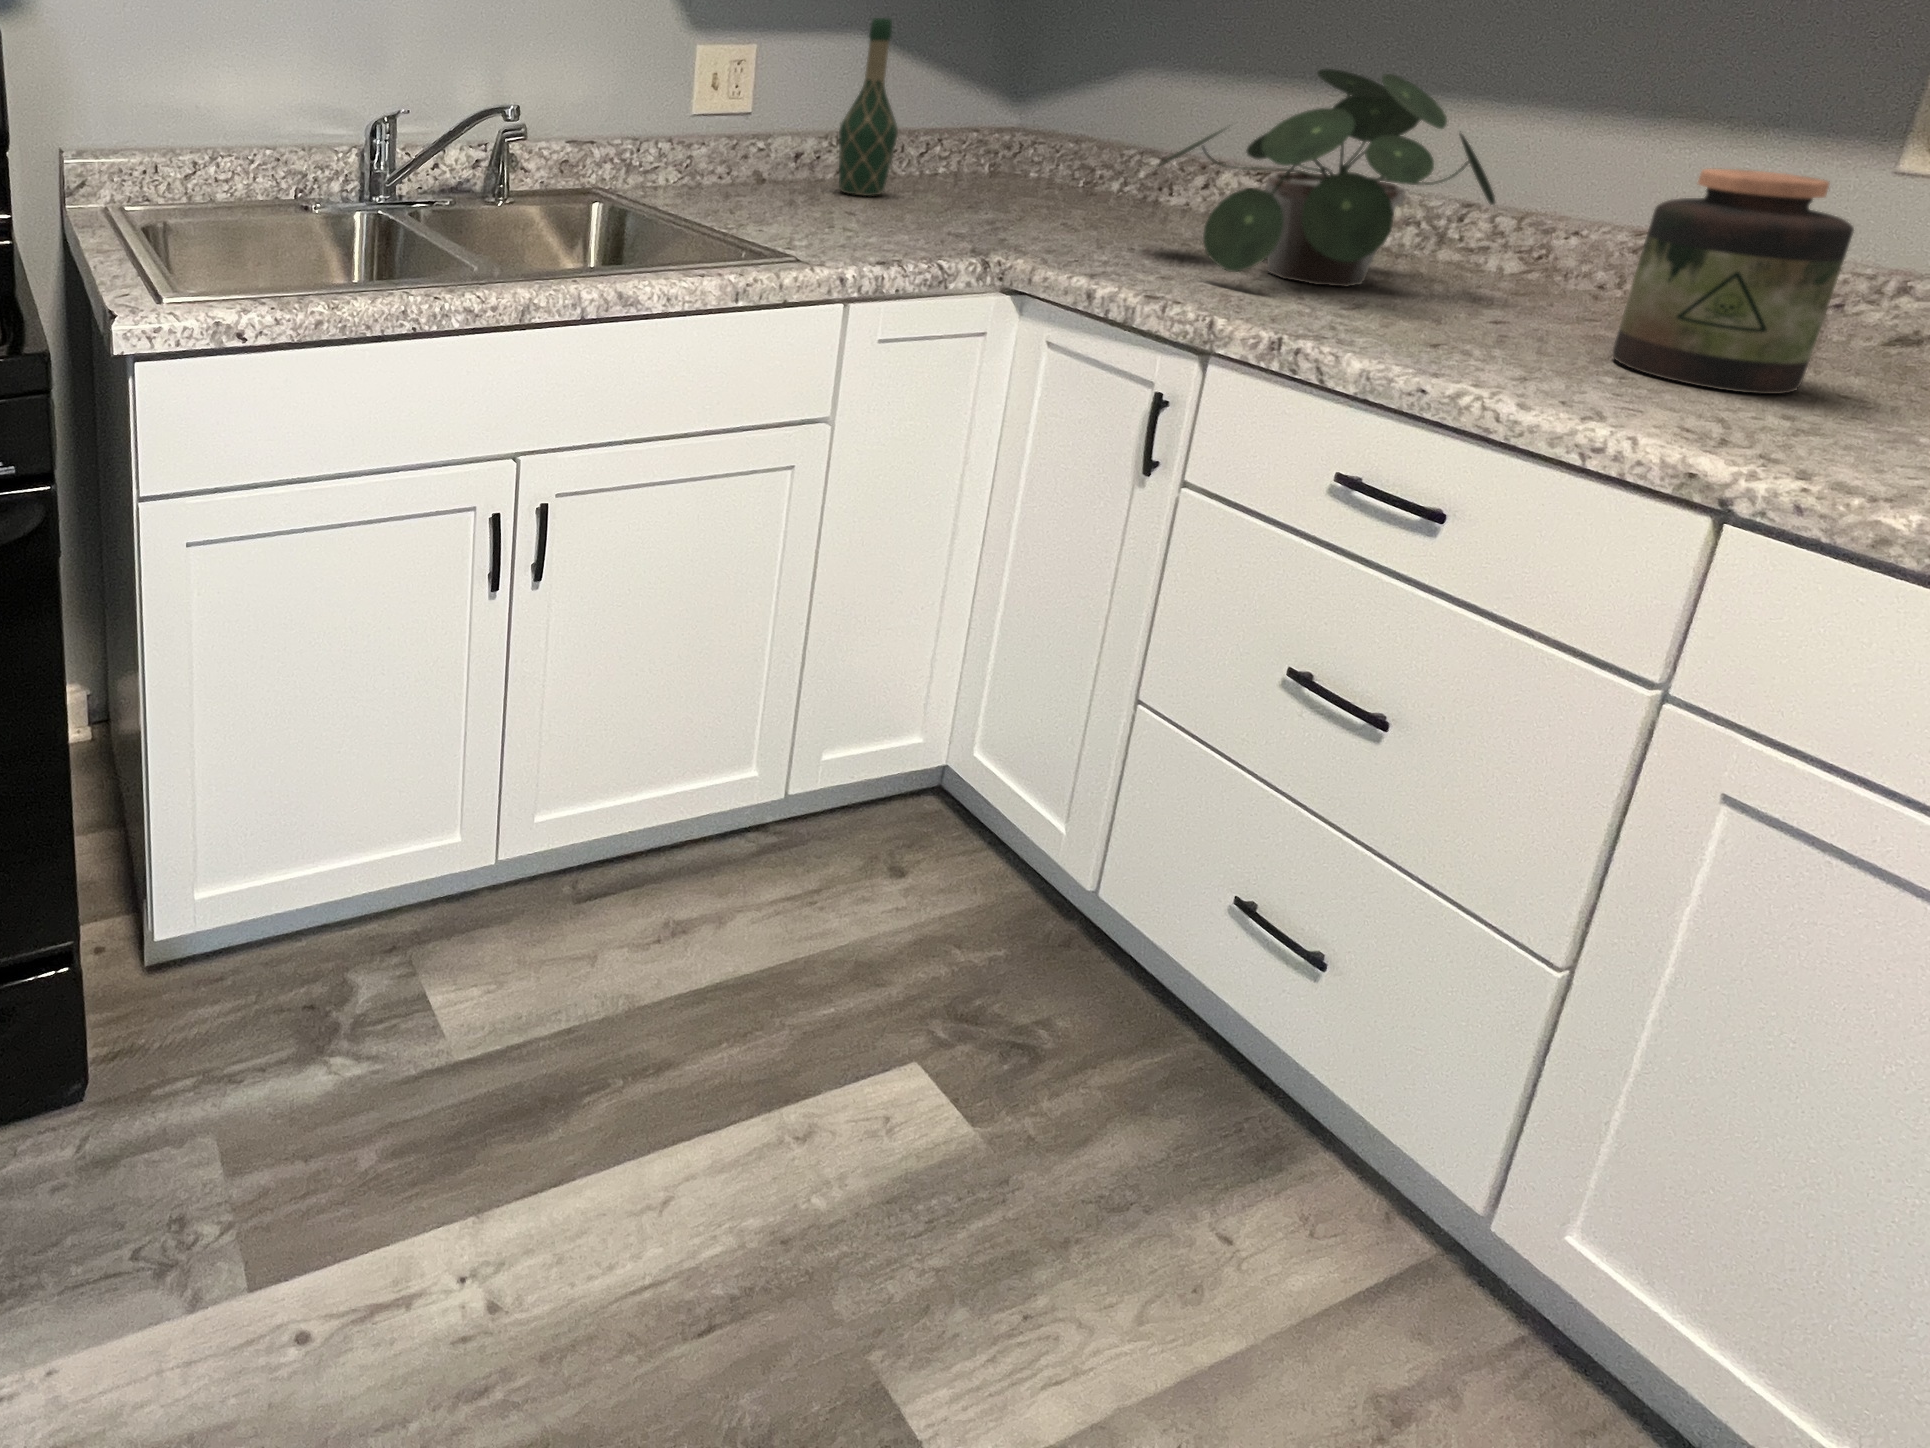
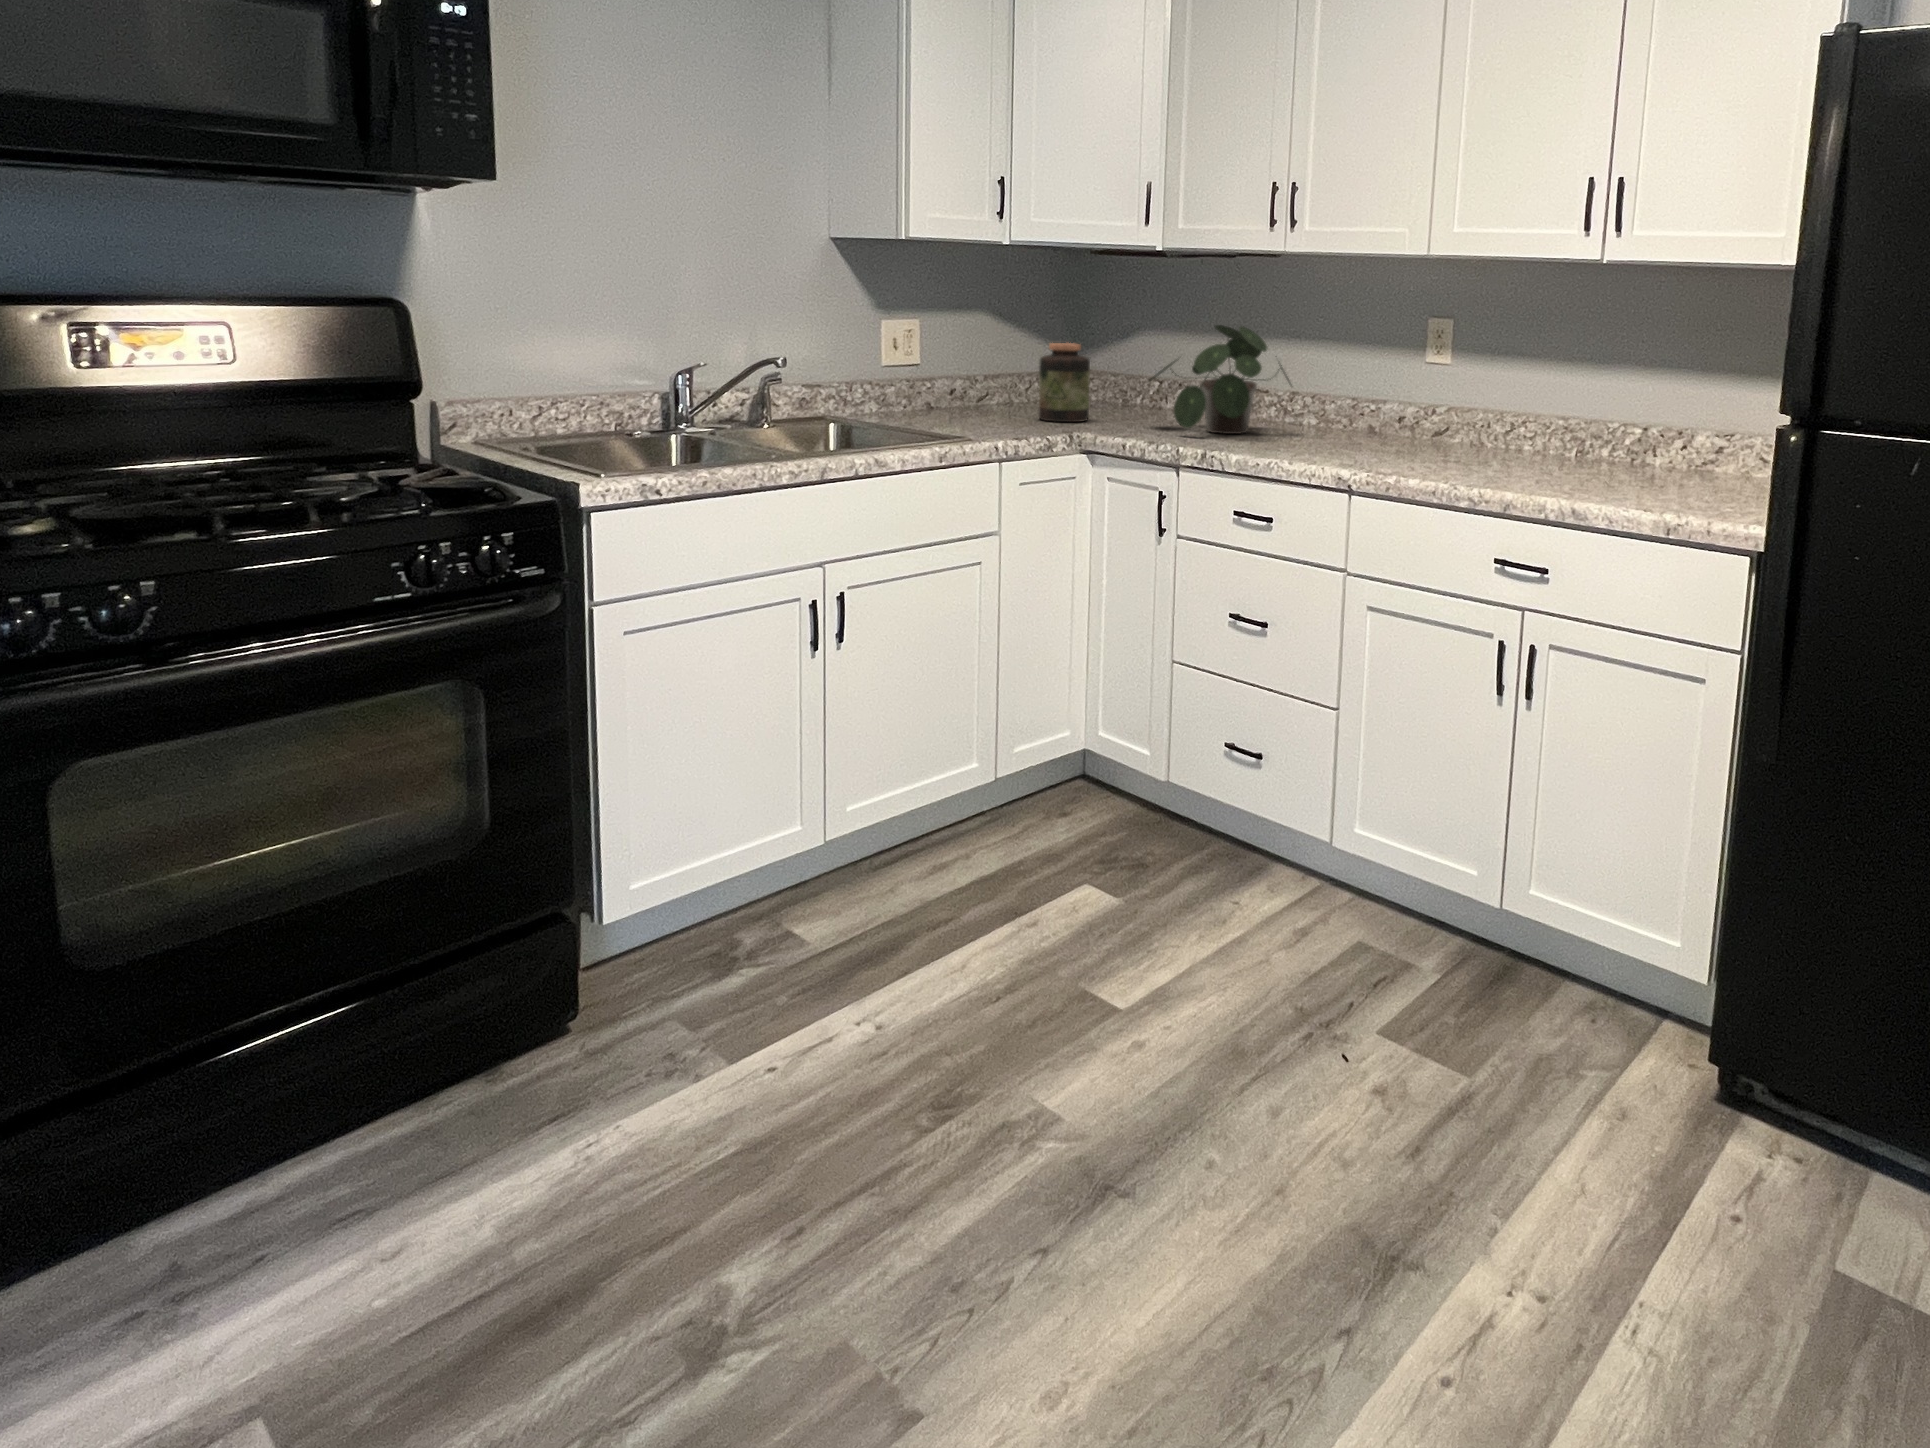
wine bottle: present [839,18,898,196] -> none [979,302,1014,413]
jar: present [1613,168,1854,394] -> present [1039,343,1090,422]

